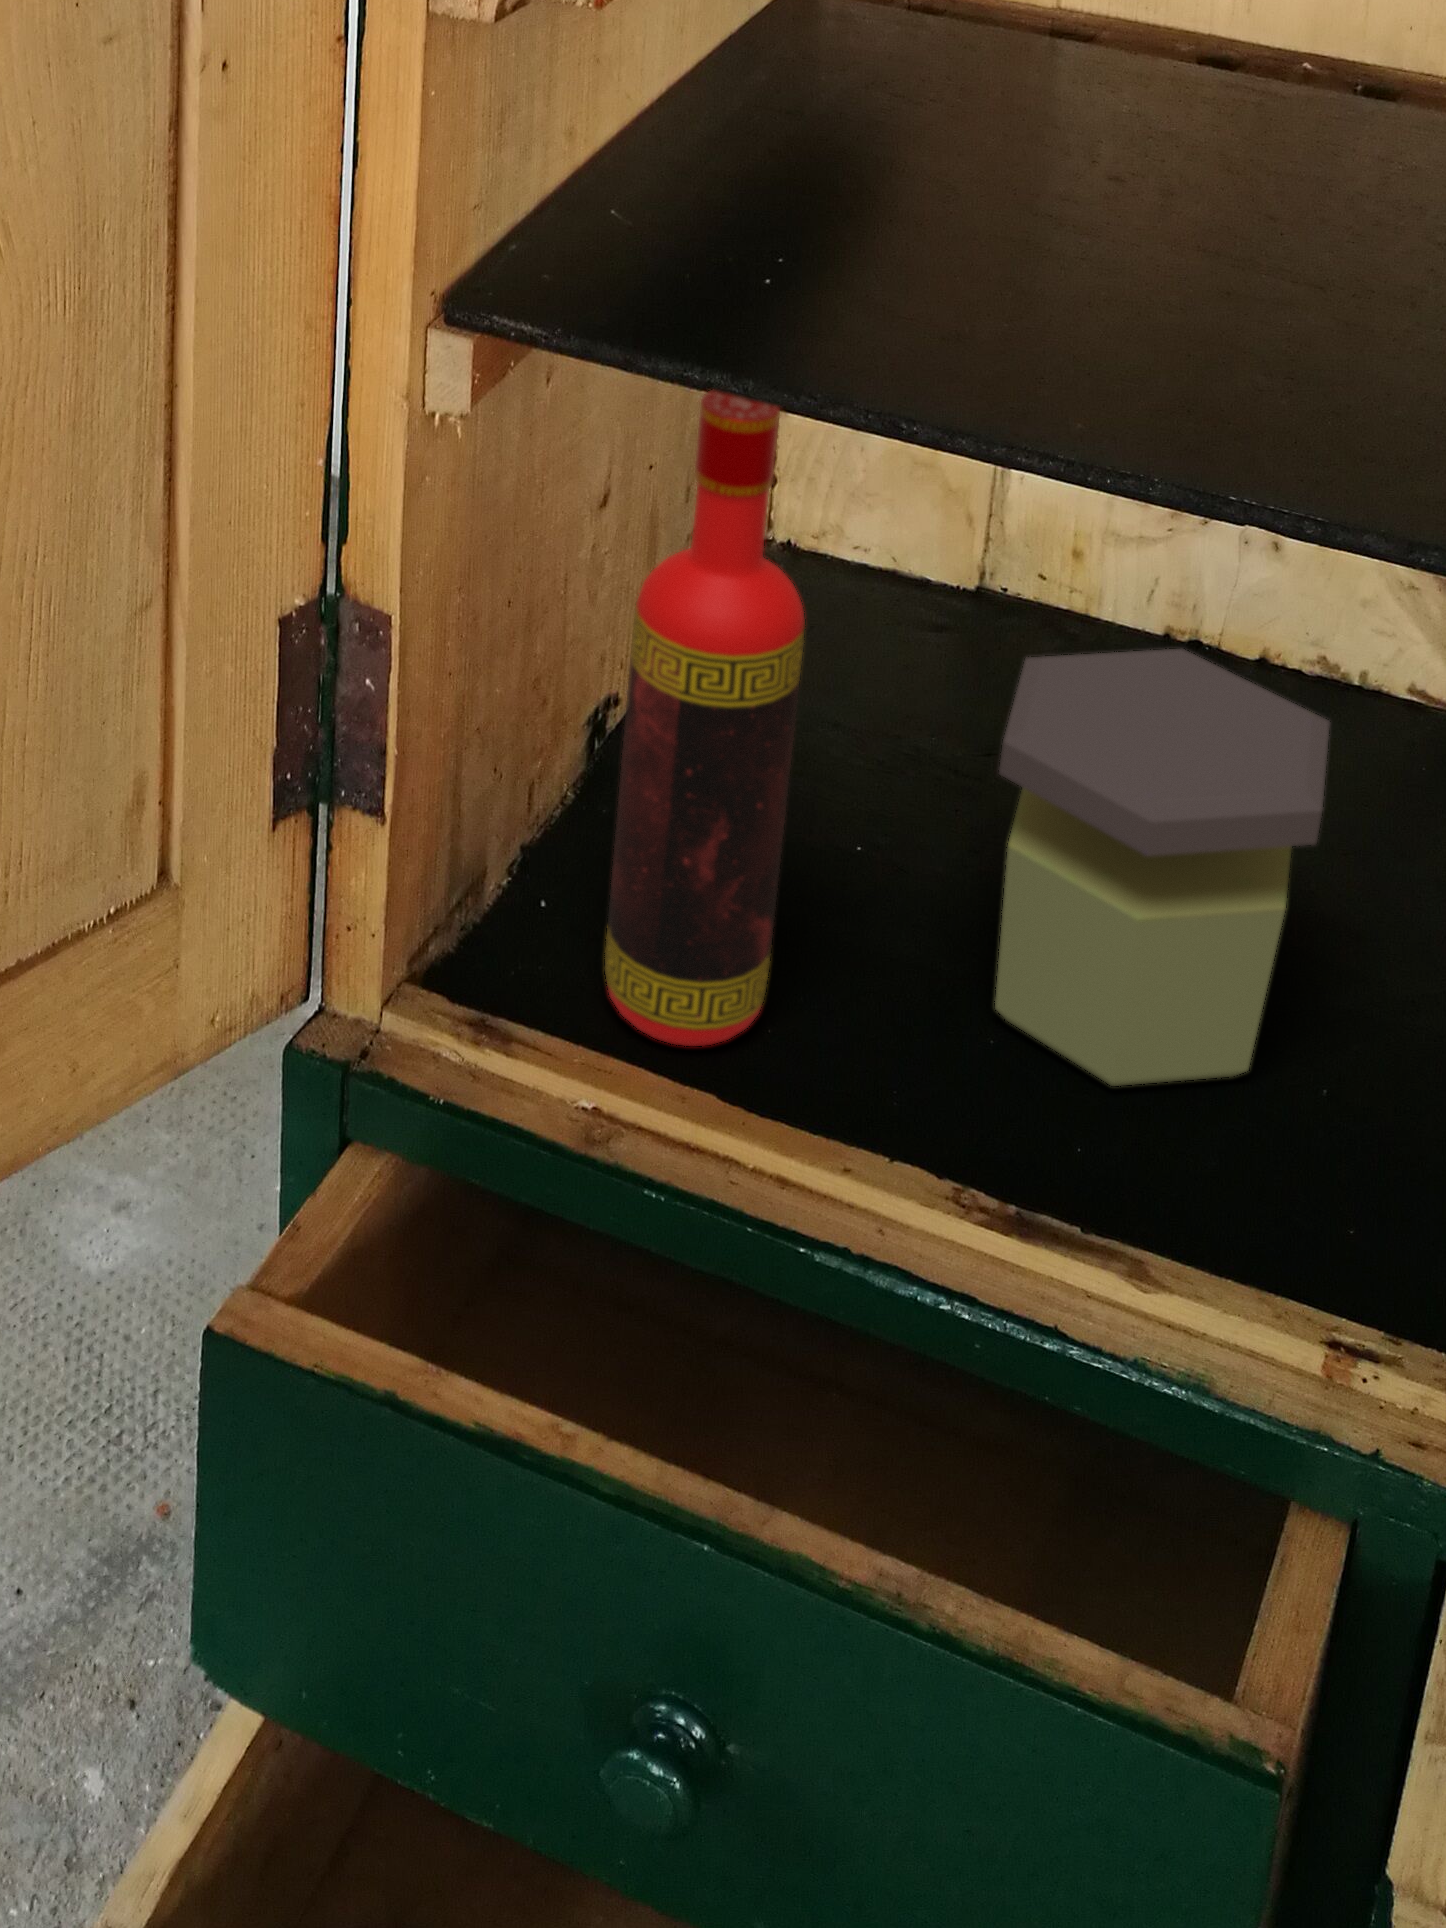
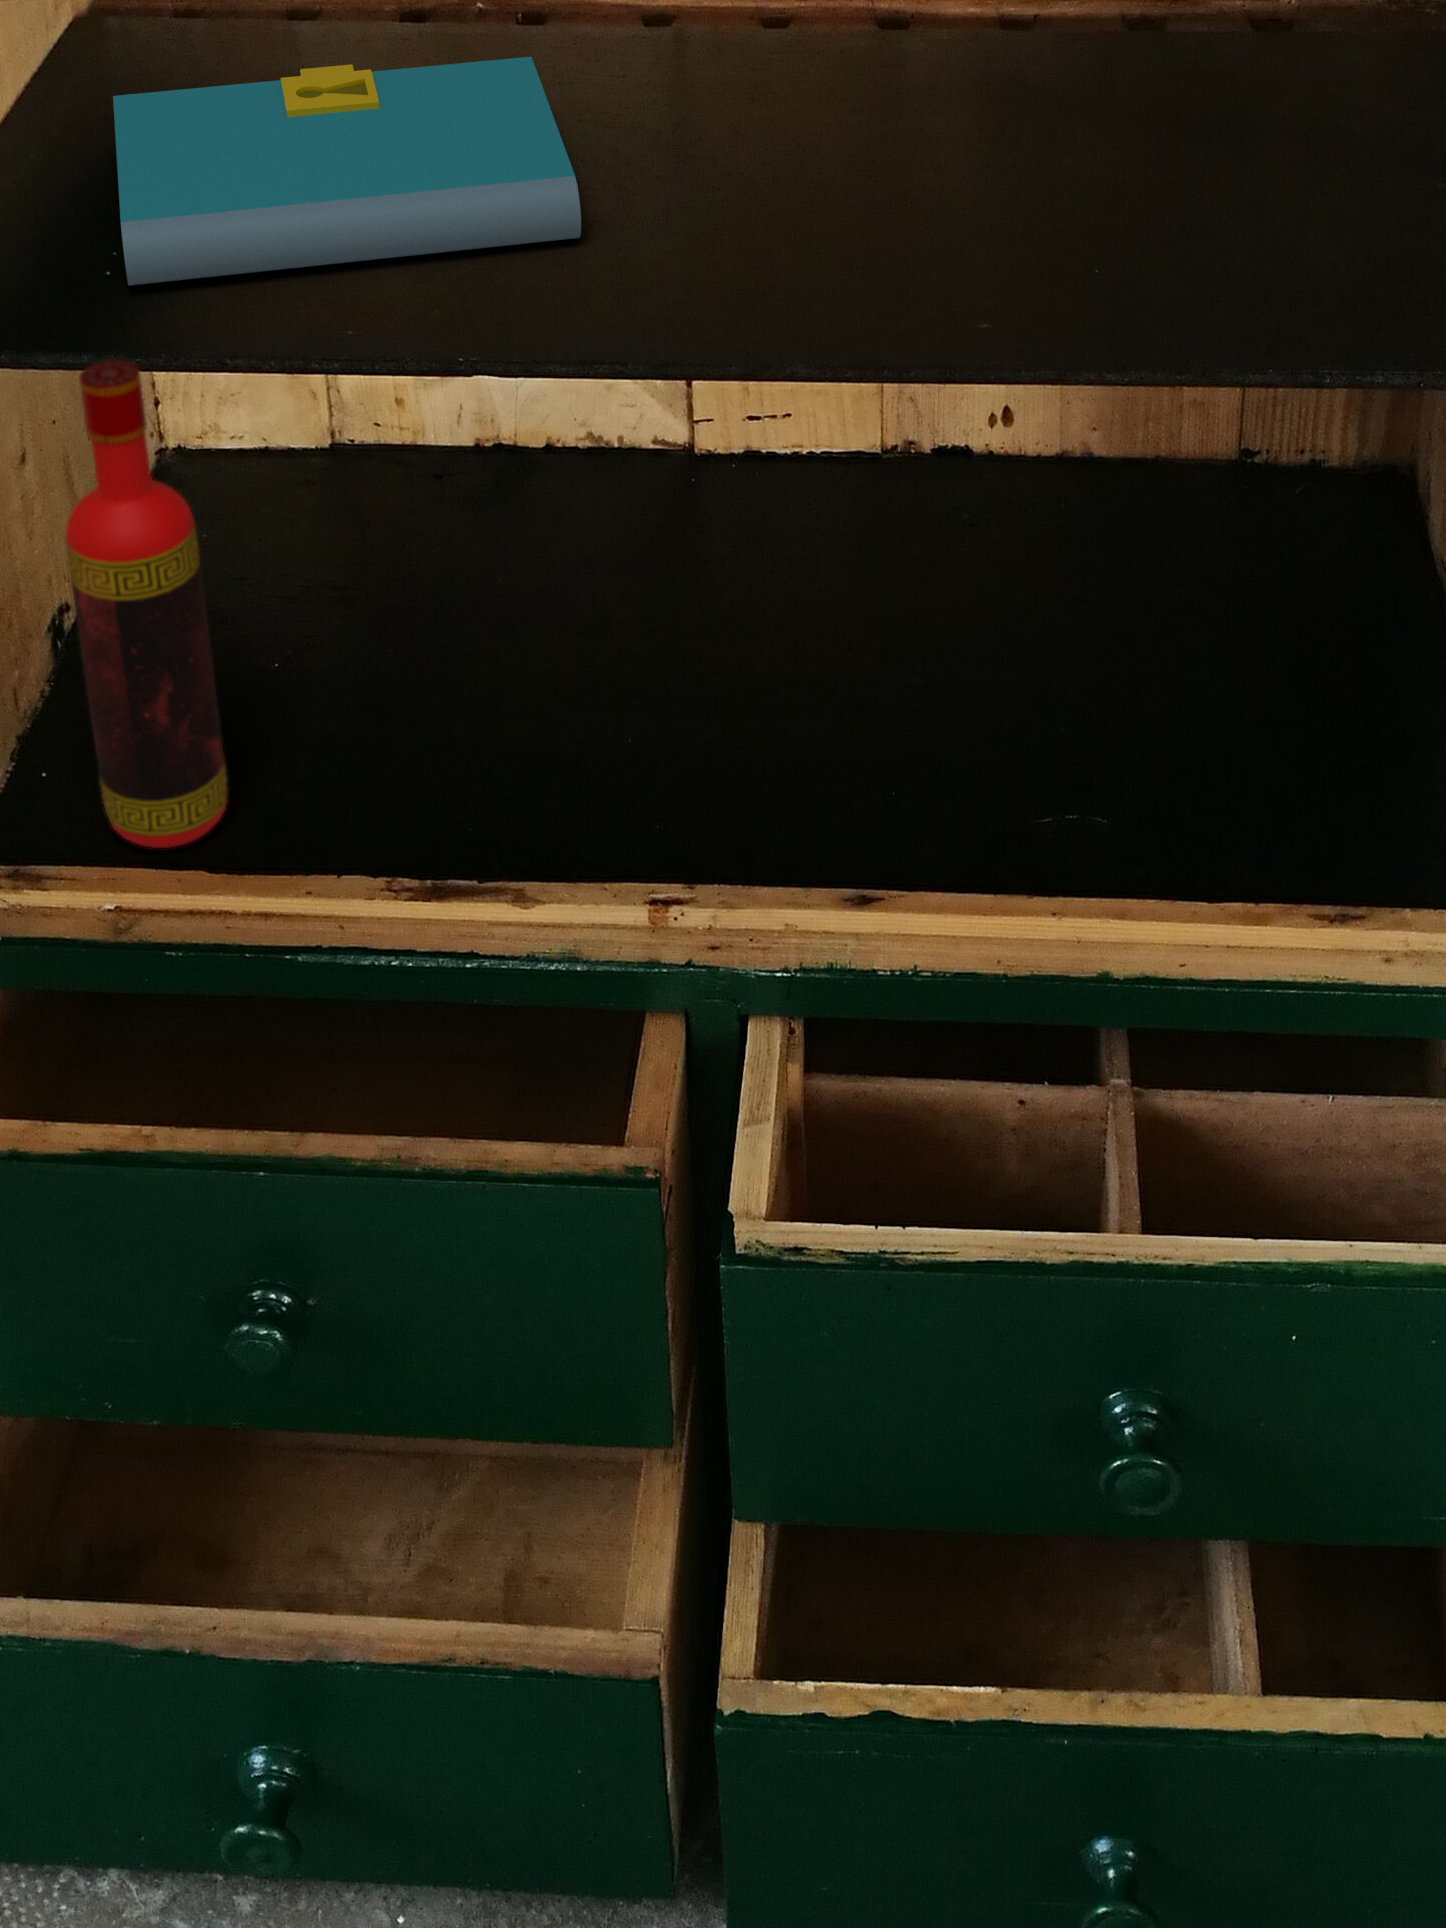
book: none [790,69,1433,372] -> present [113,57,581,285]
jar: present [995,649,1329,1086] -> none [356,464,581,782]

